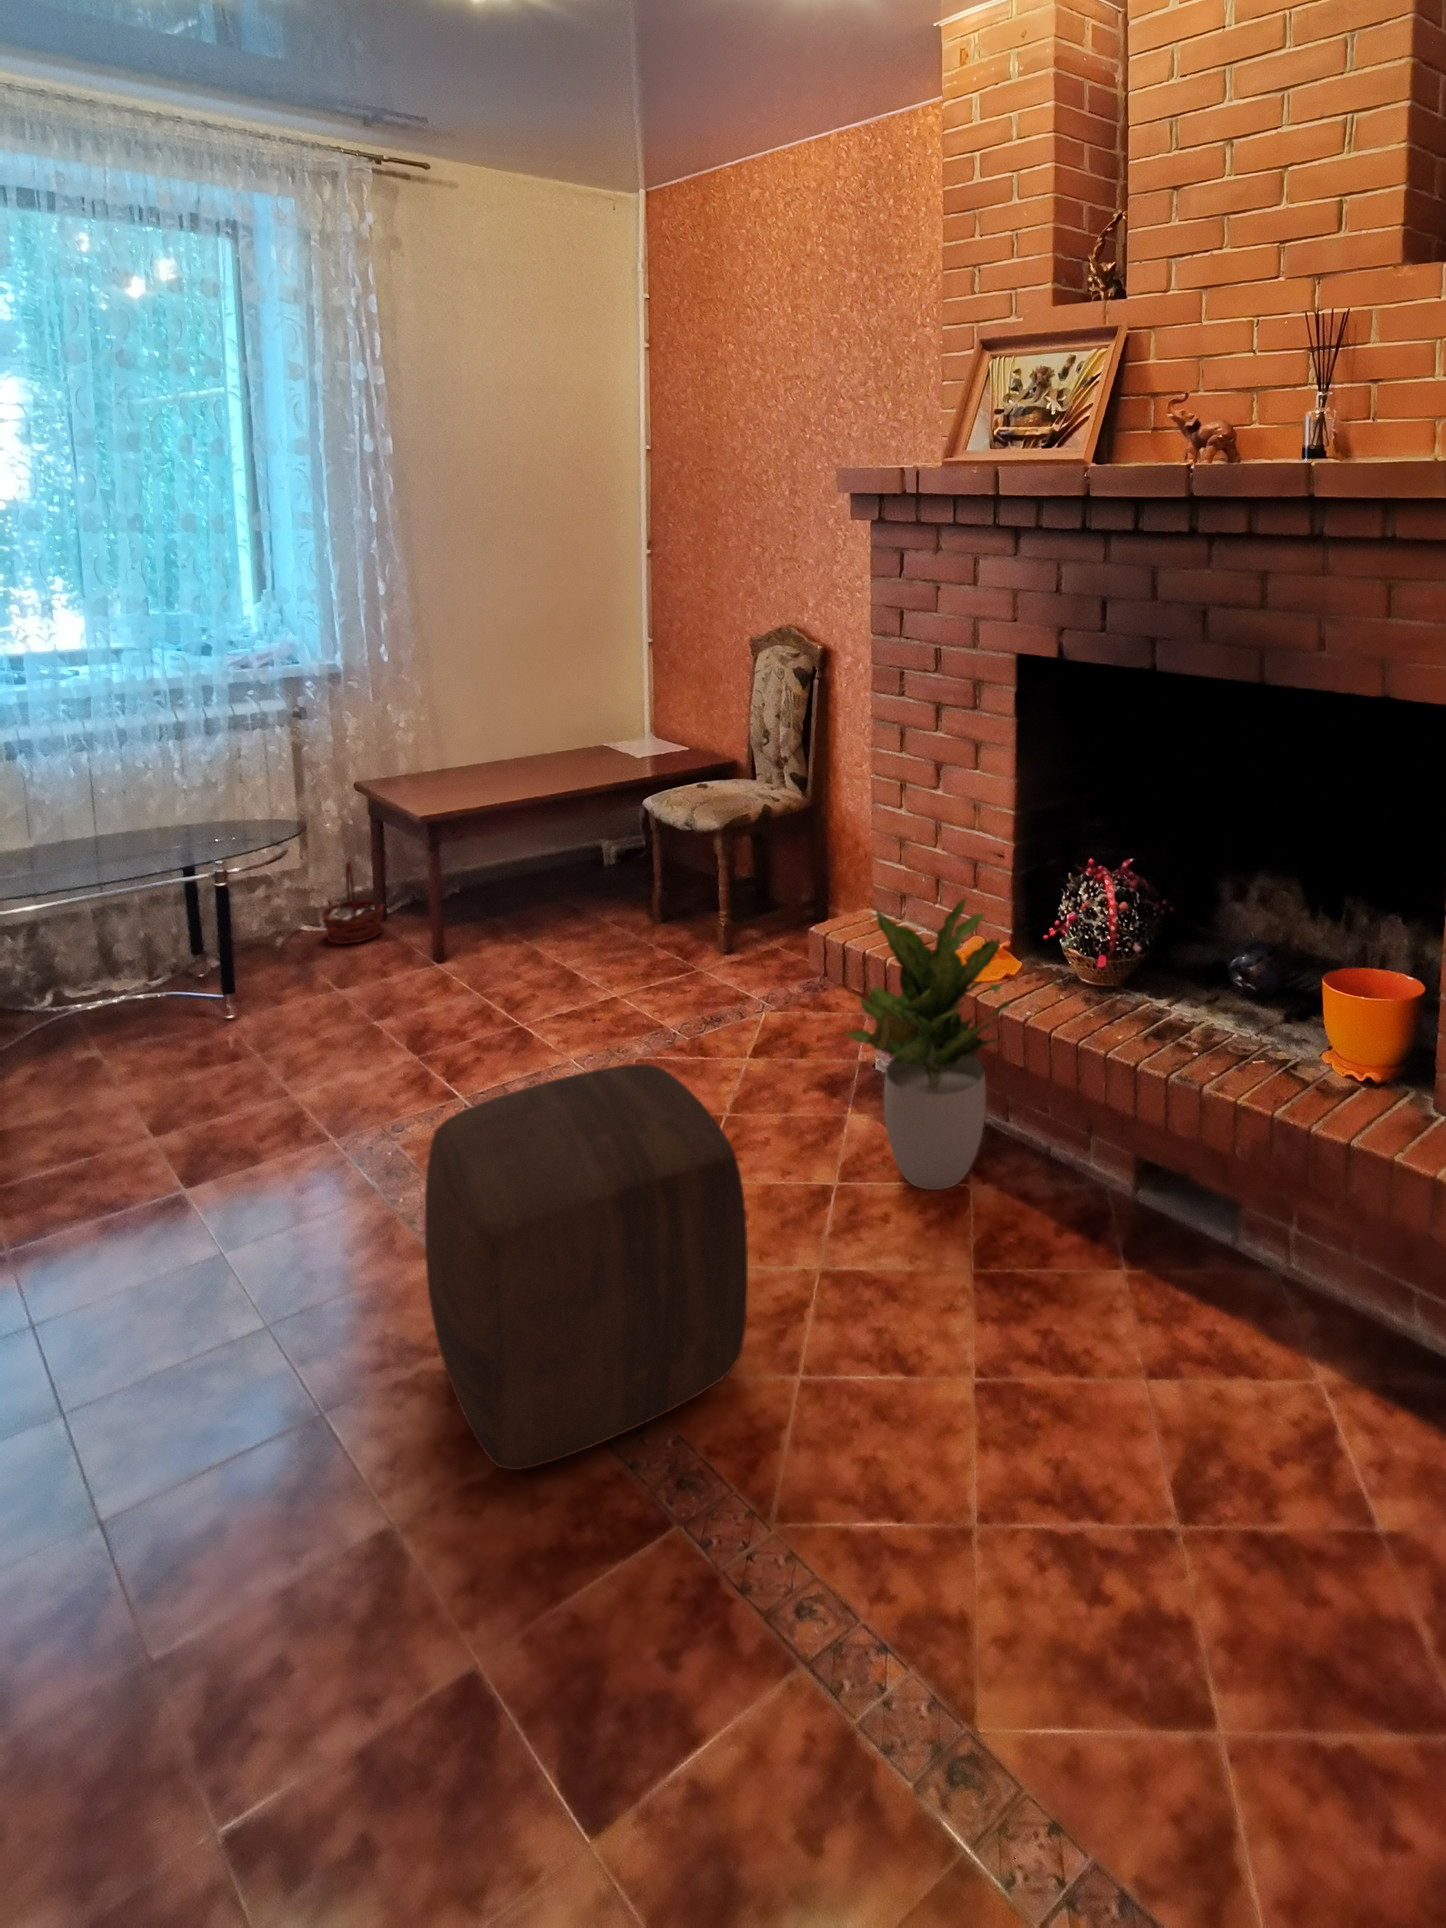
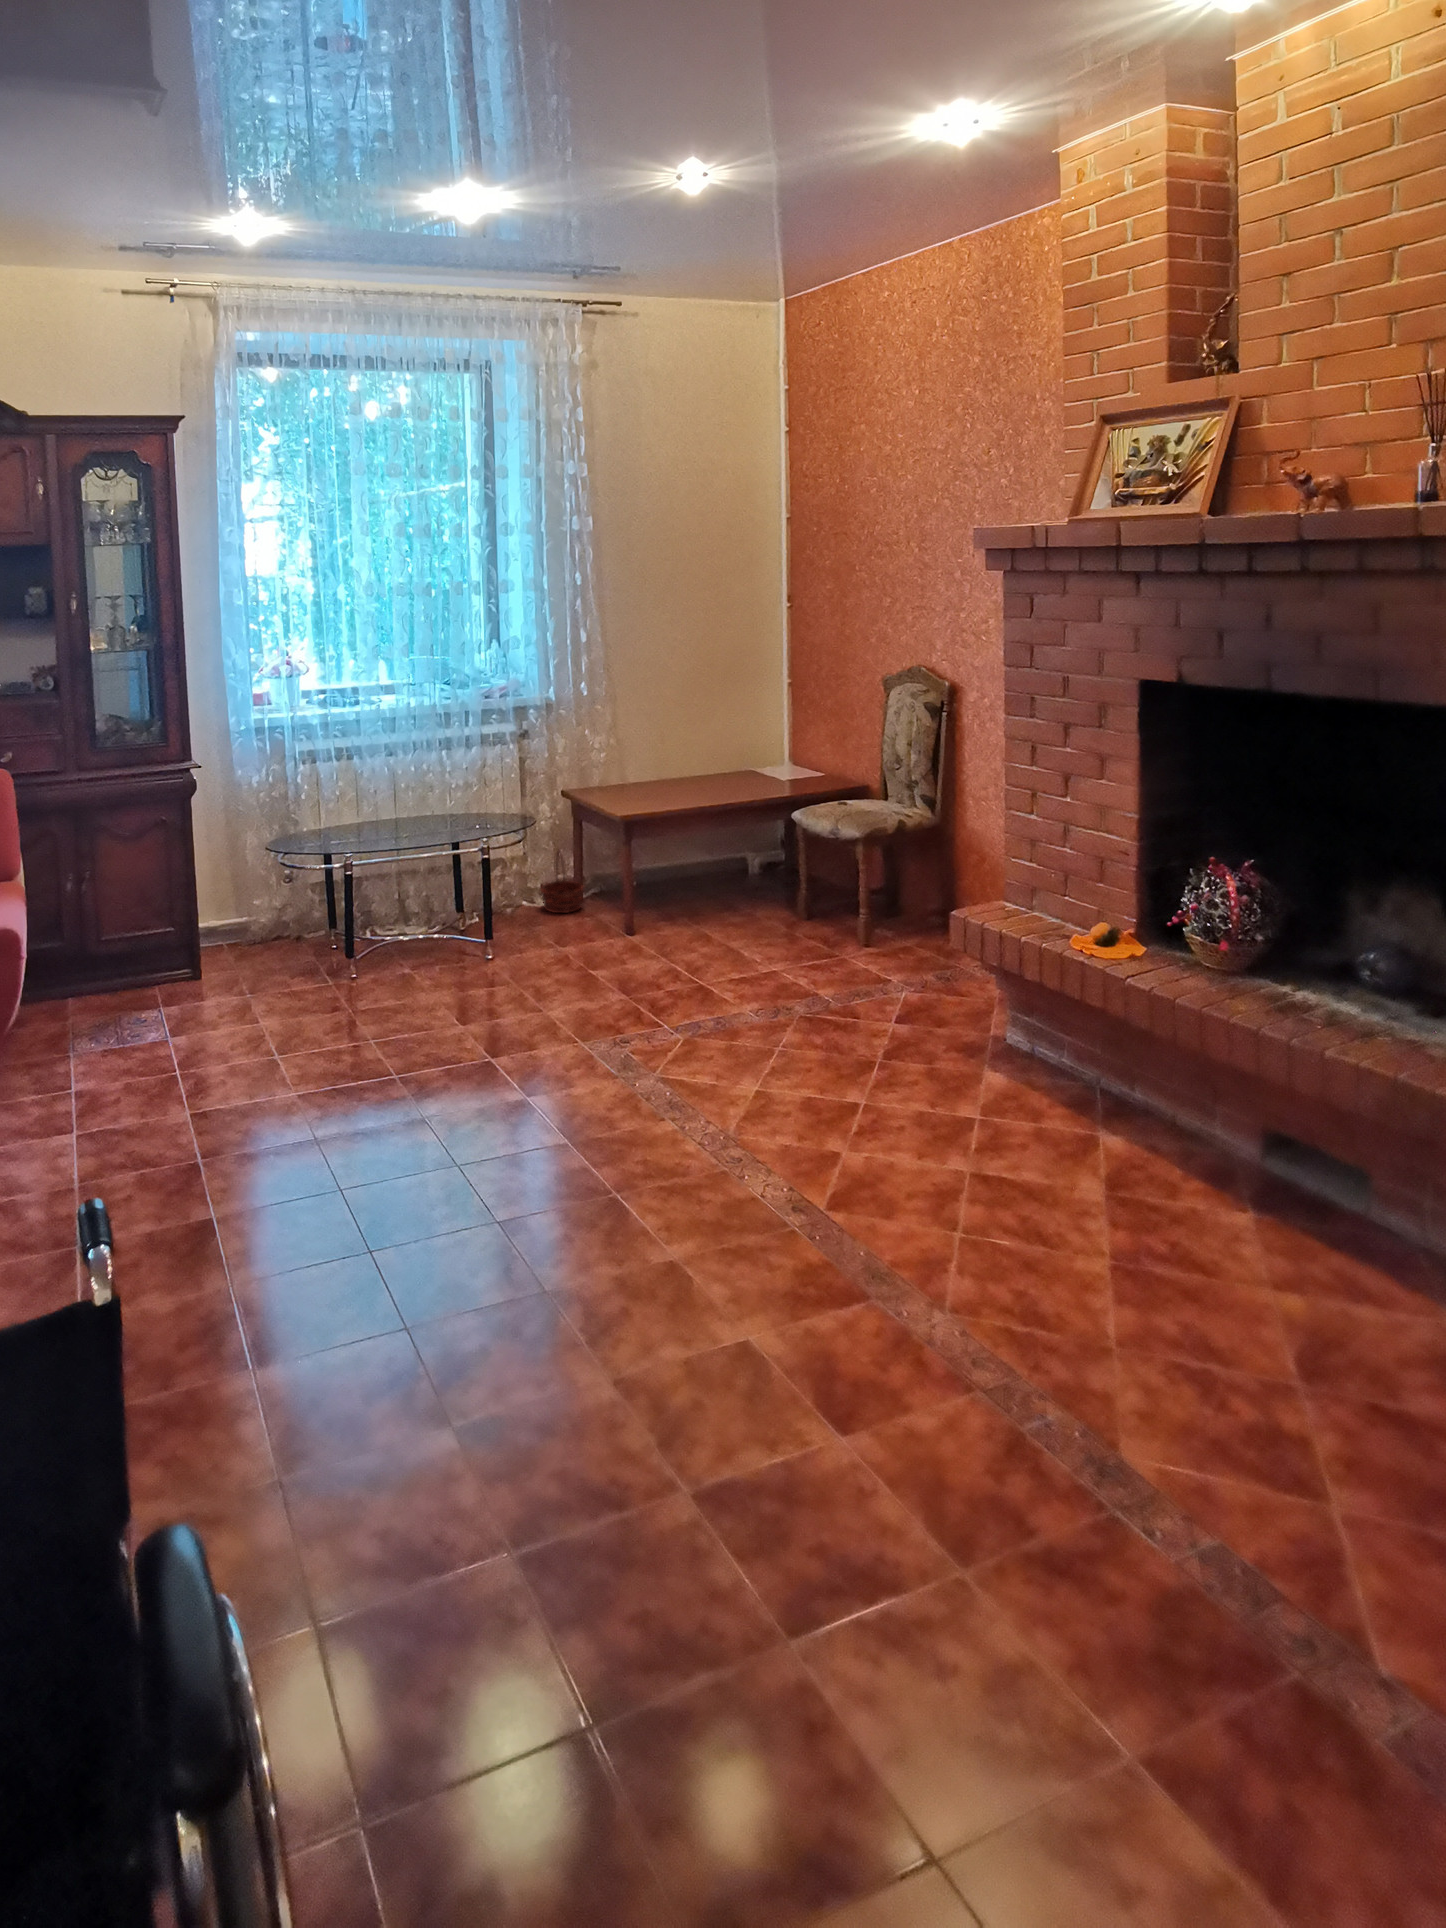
potted plant: present [846,898,1009,1190] -> none [981,885,1157,1134]
ottoman: present [425,1064,748,1470] -> none [686,984,920,1238]

